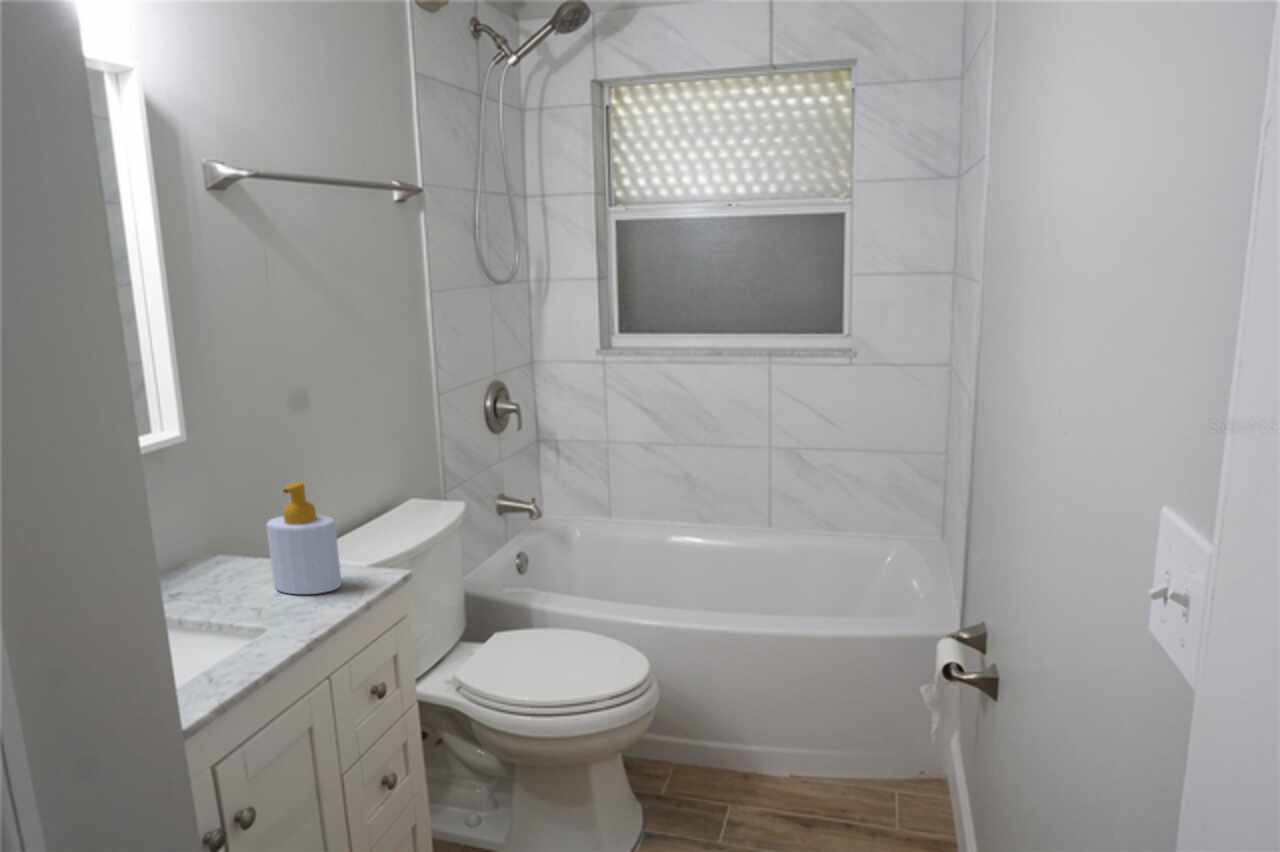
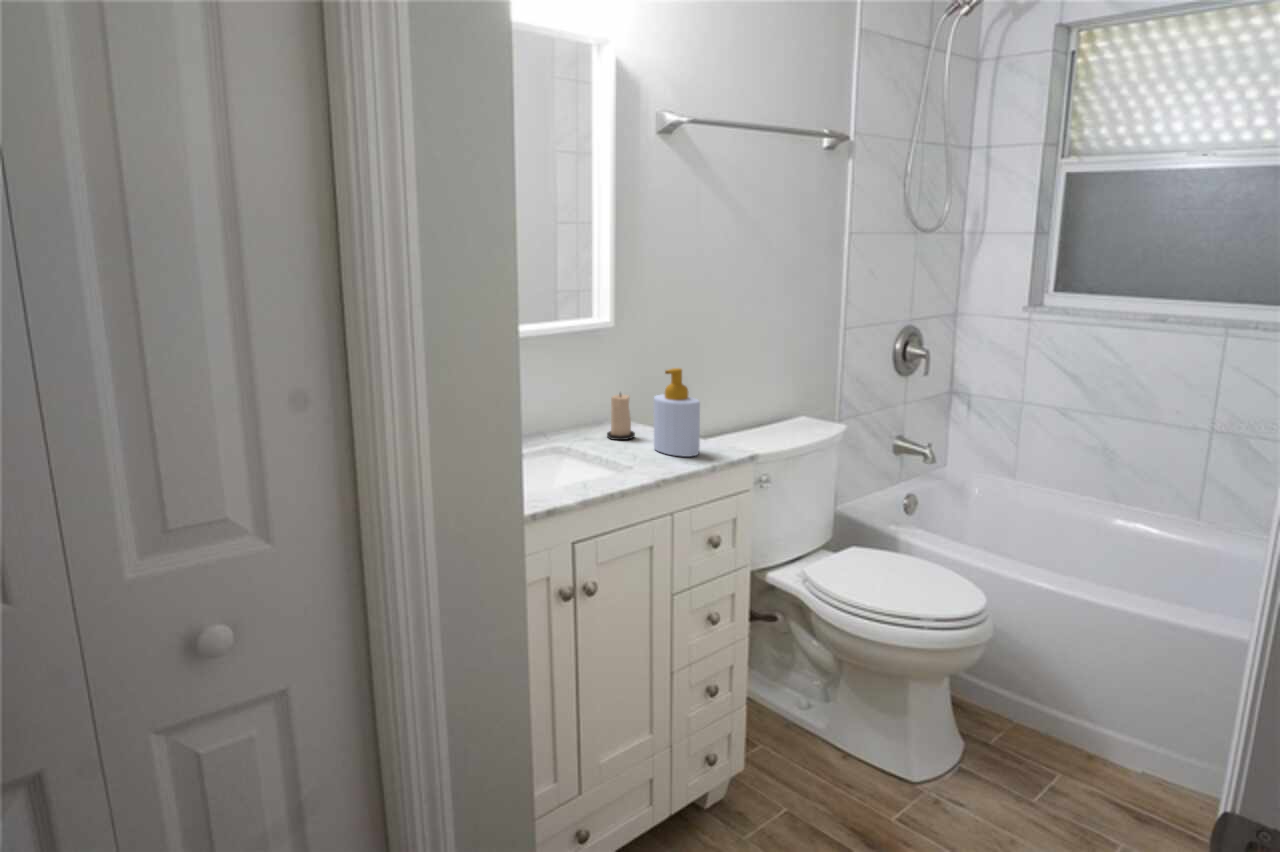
candle: none [195,521,237,588] -> present [607,394,635,440]

